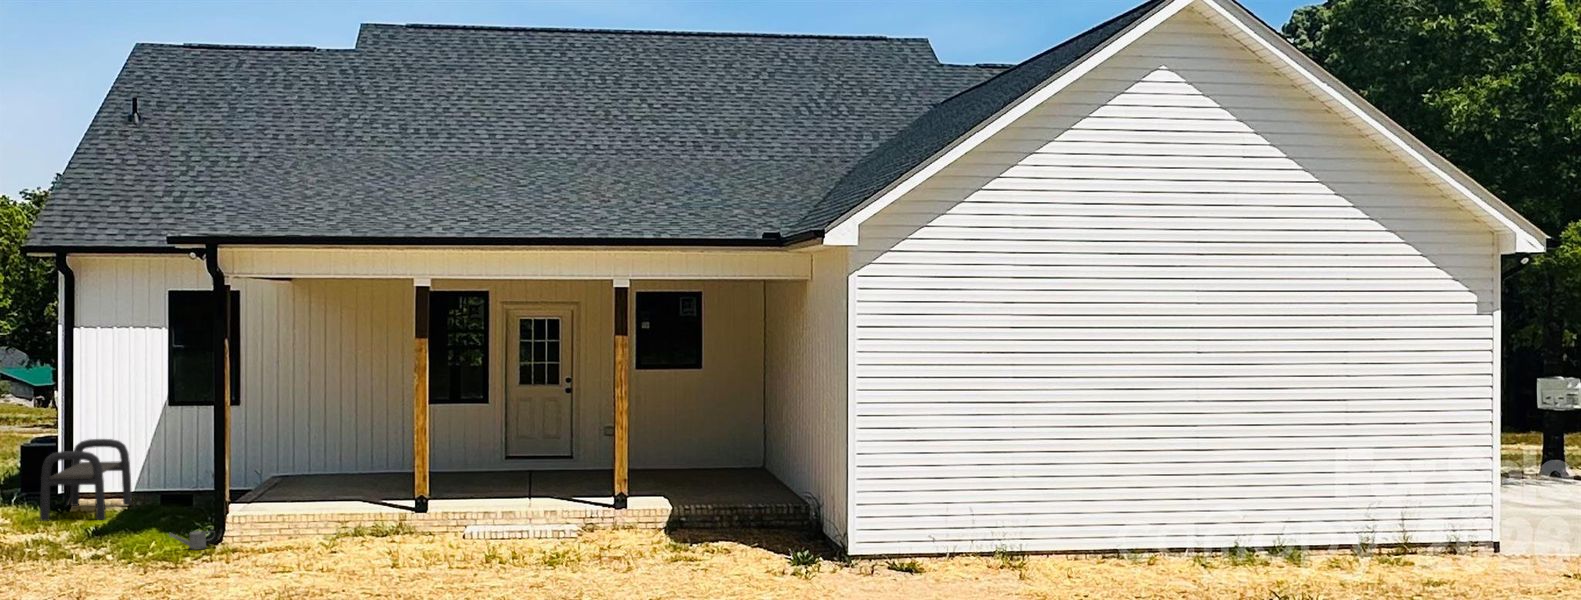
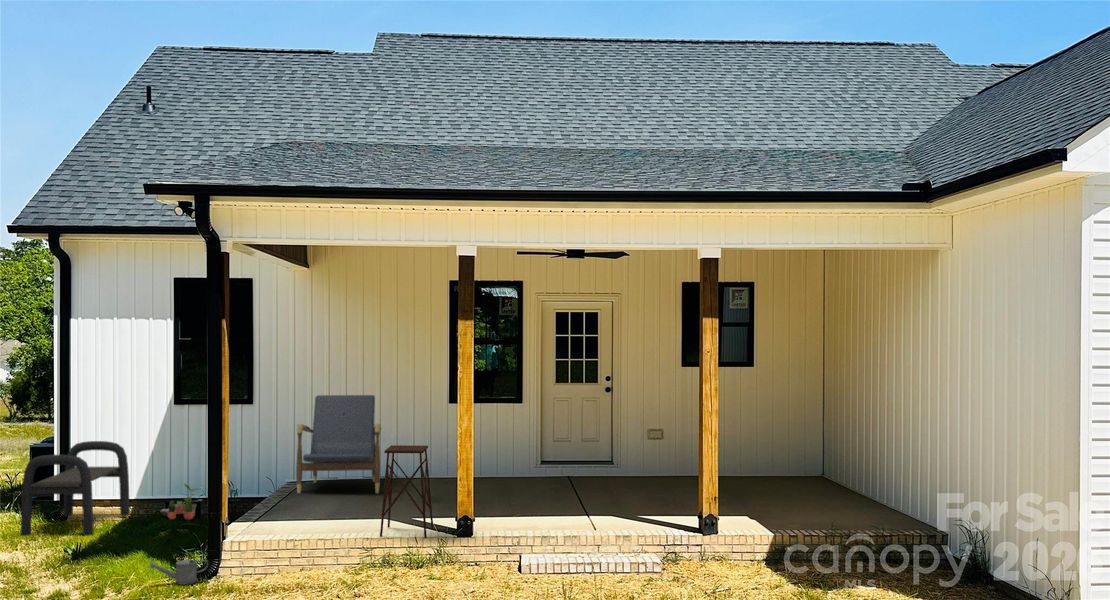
lounge chair: none [285,395,362,484] -> present [296,395,381,493]
side table: none [354,440,400,514] -> present [380,445,433,538]
potted plant: none [160,476,198,508] -> present [161,484,201,519]

